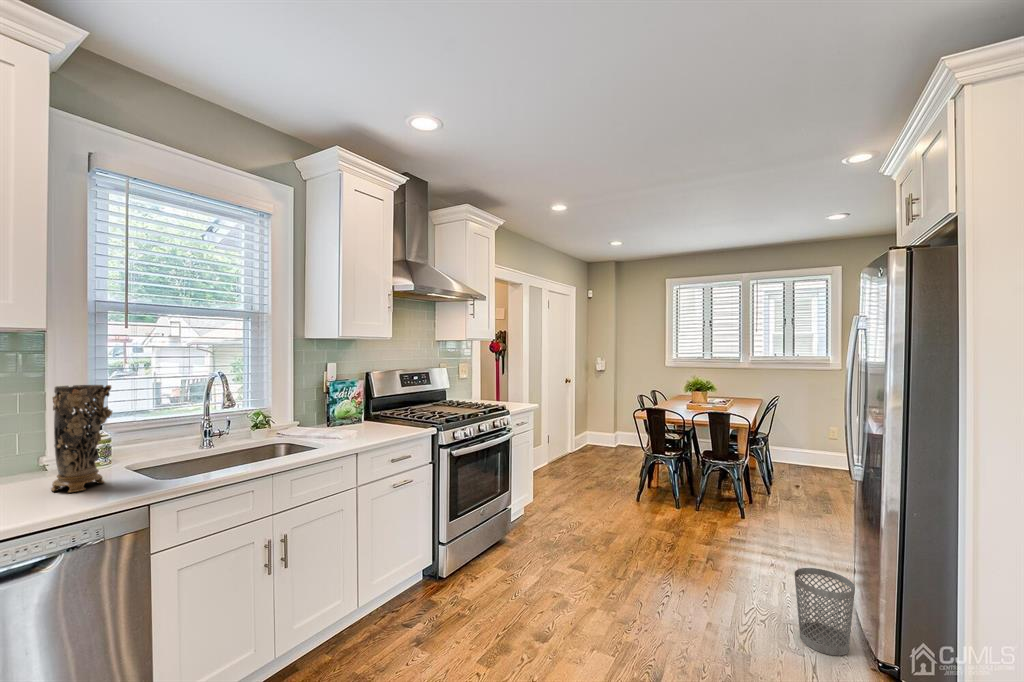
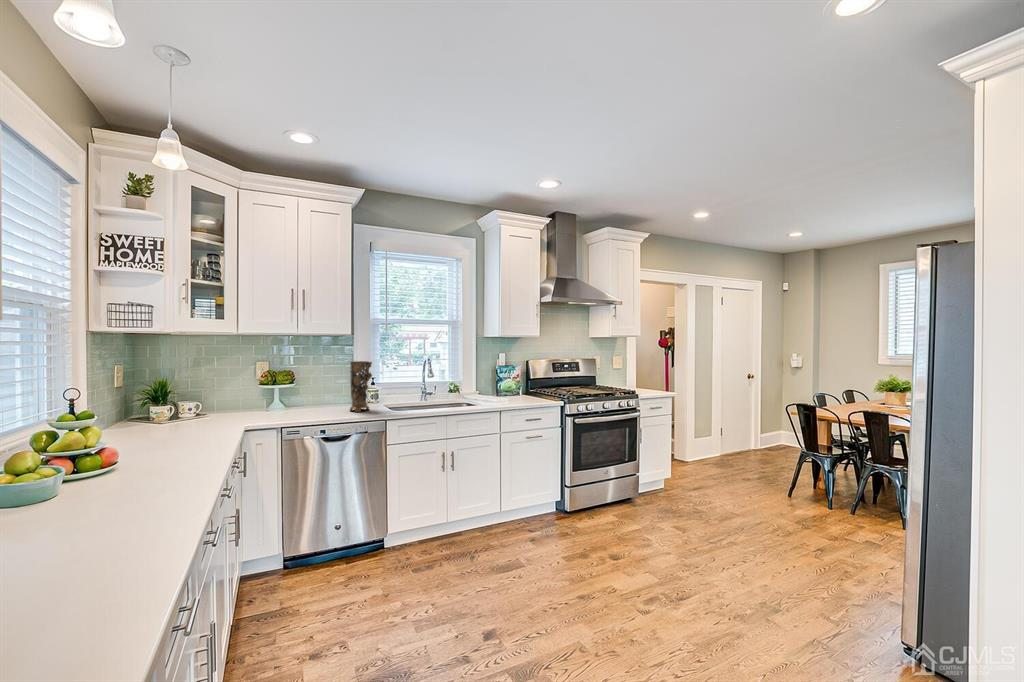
wastebasket: present [794,568,855,656] -> none [843,553,904,635]

